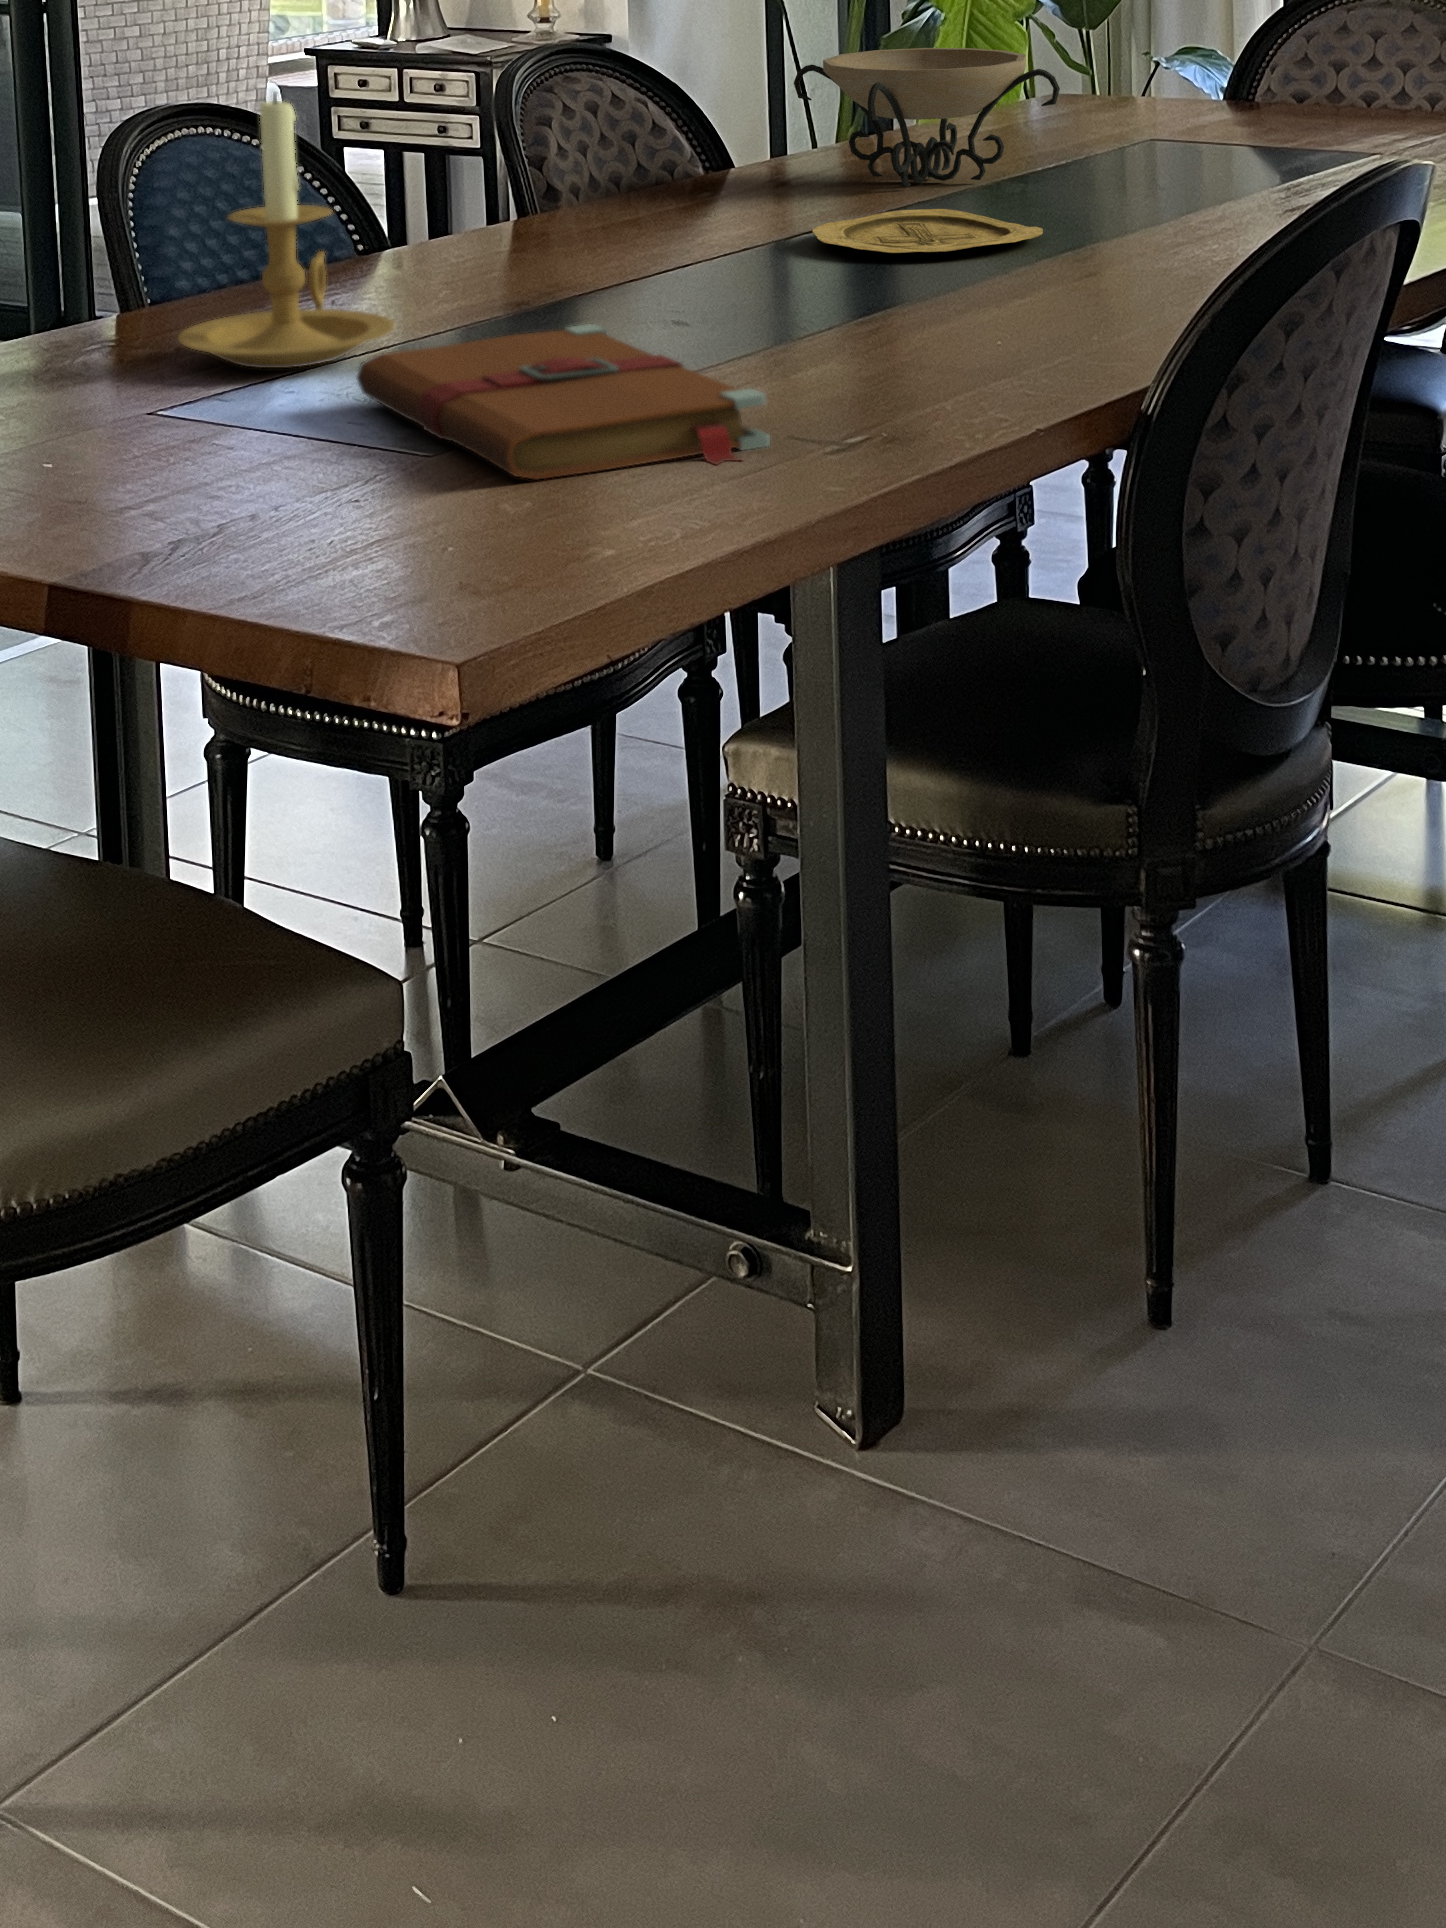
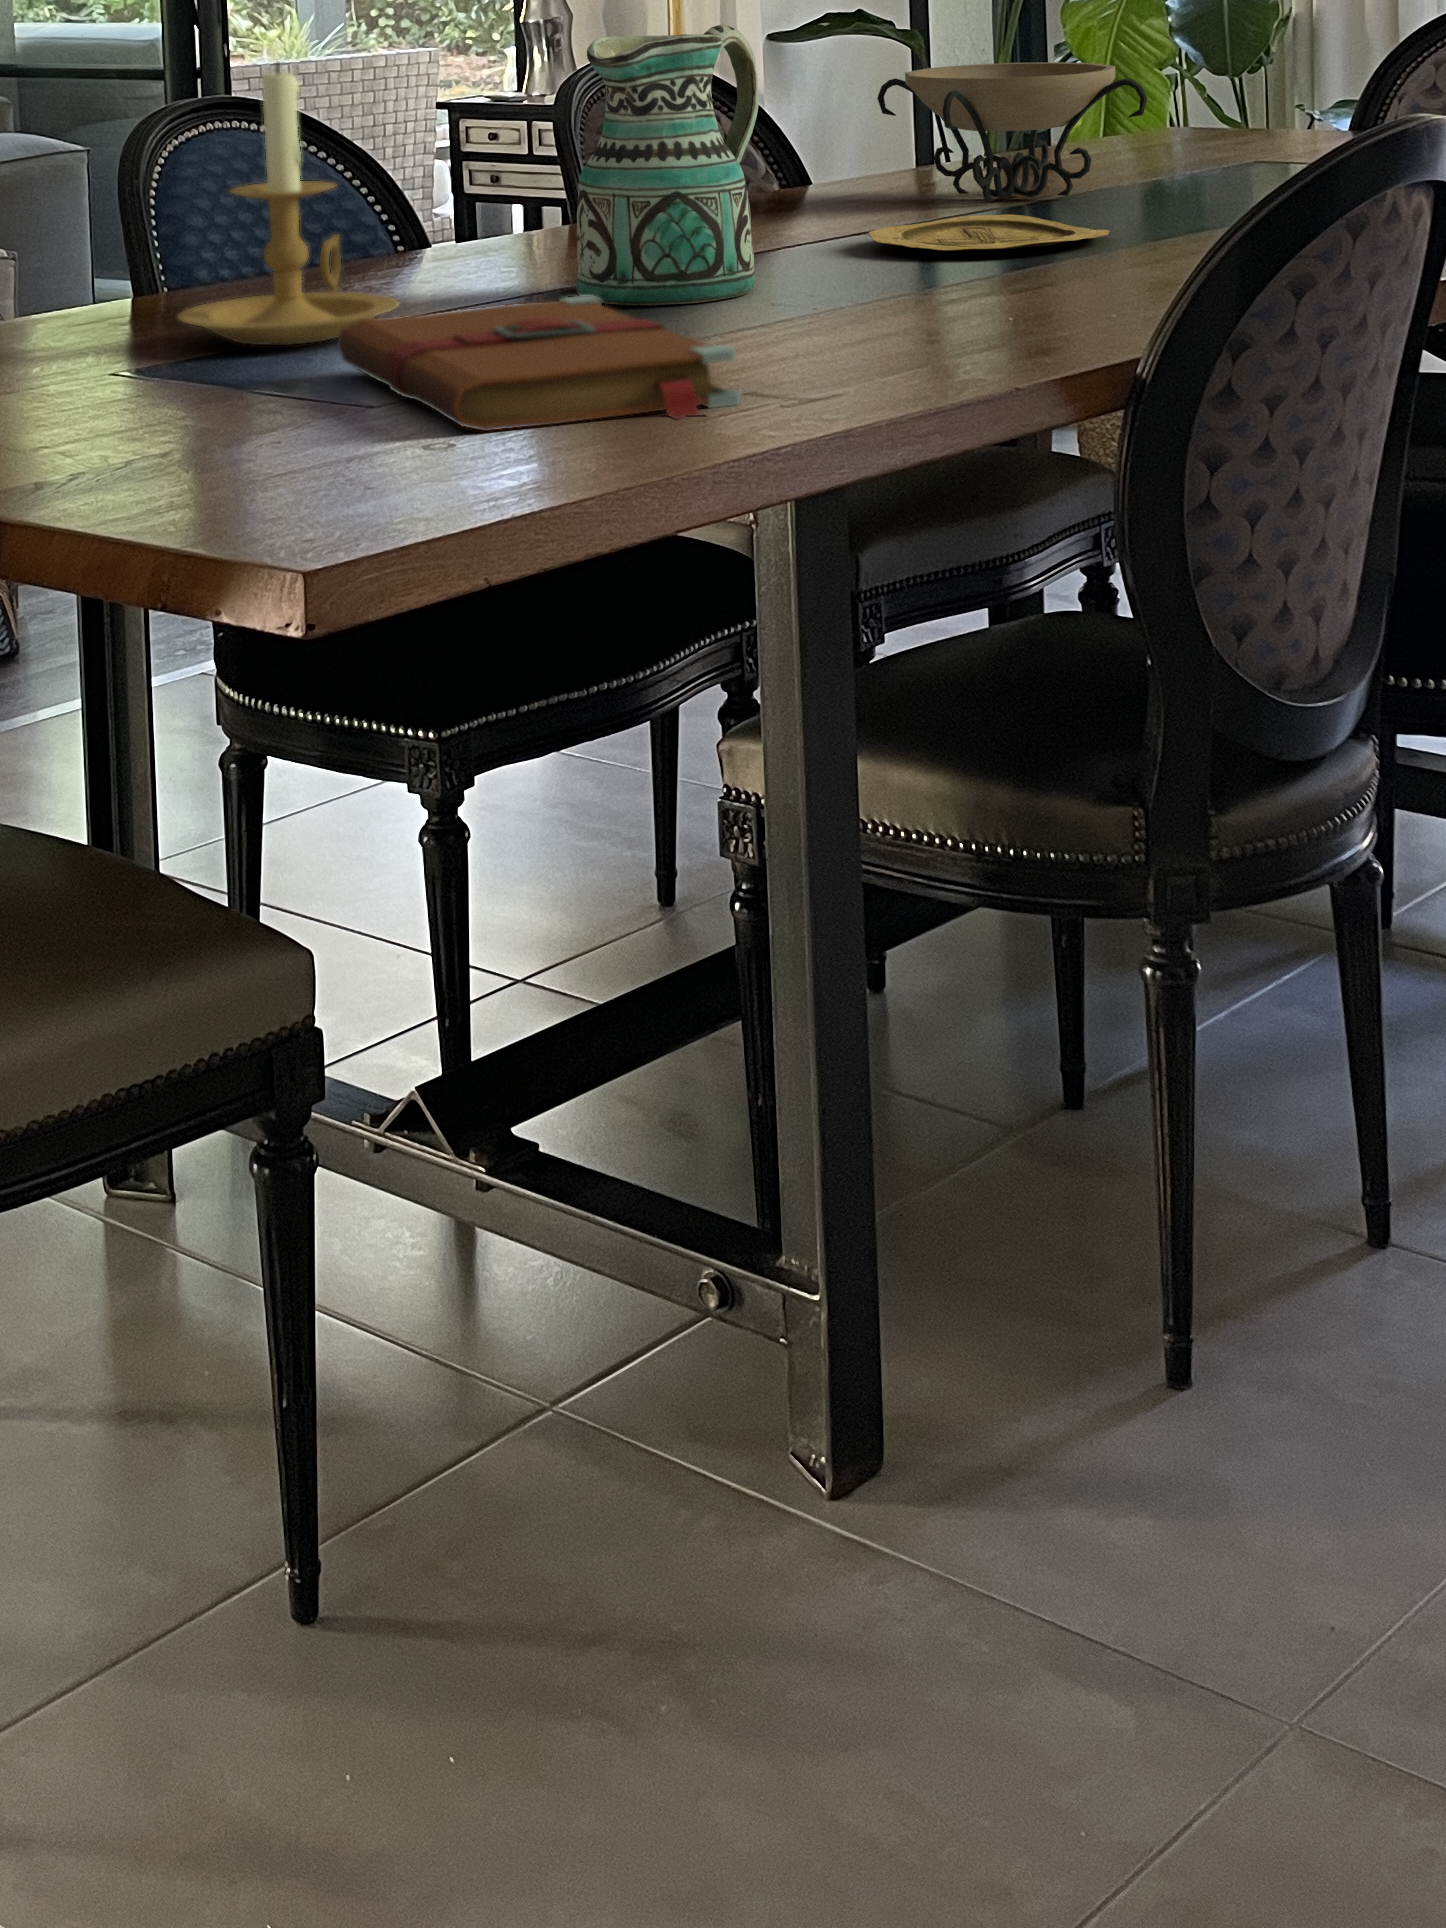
ceramic pitcher: none [551,41,723,318] -> present [576,25,759,305]

